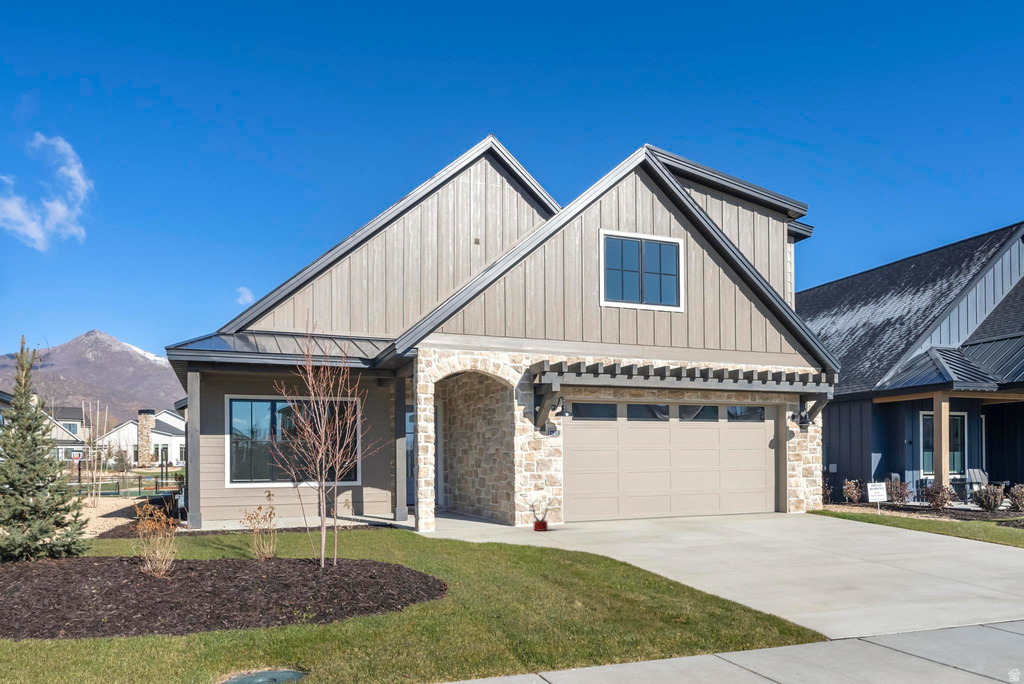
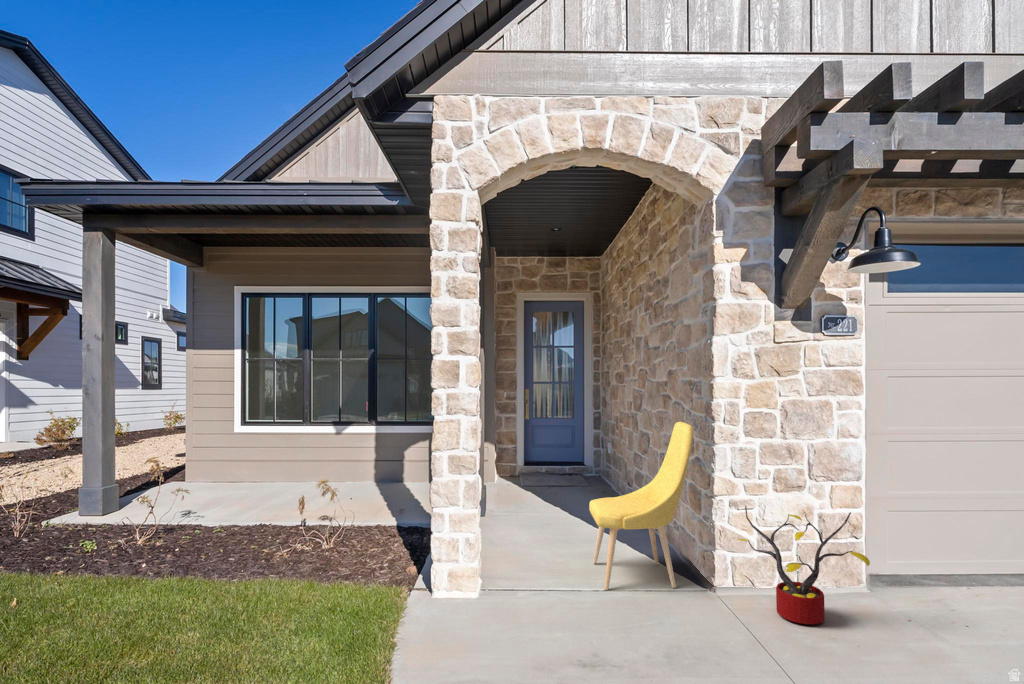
chair: none [467,469,507,531] -> present [589,422,693,590]

